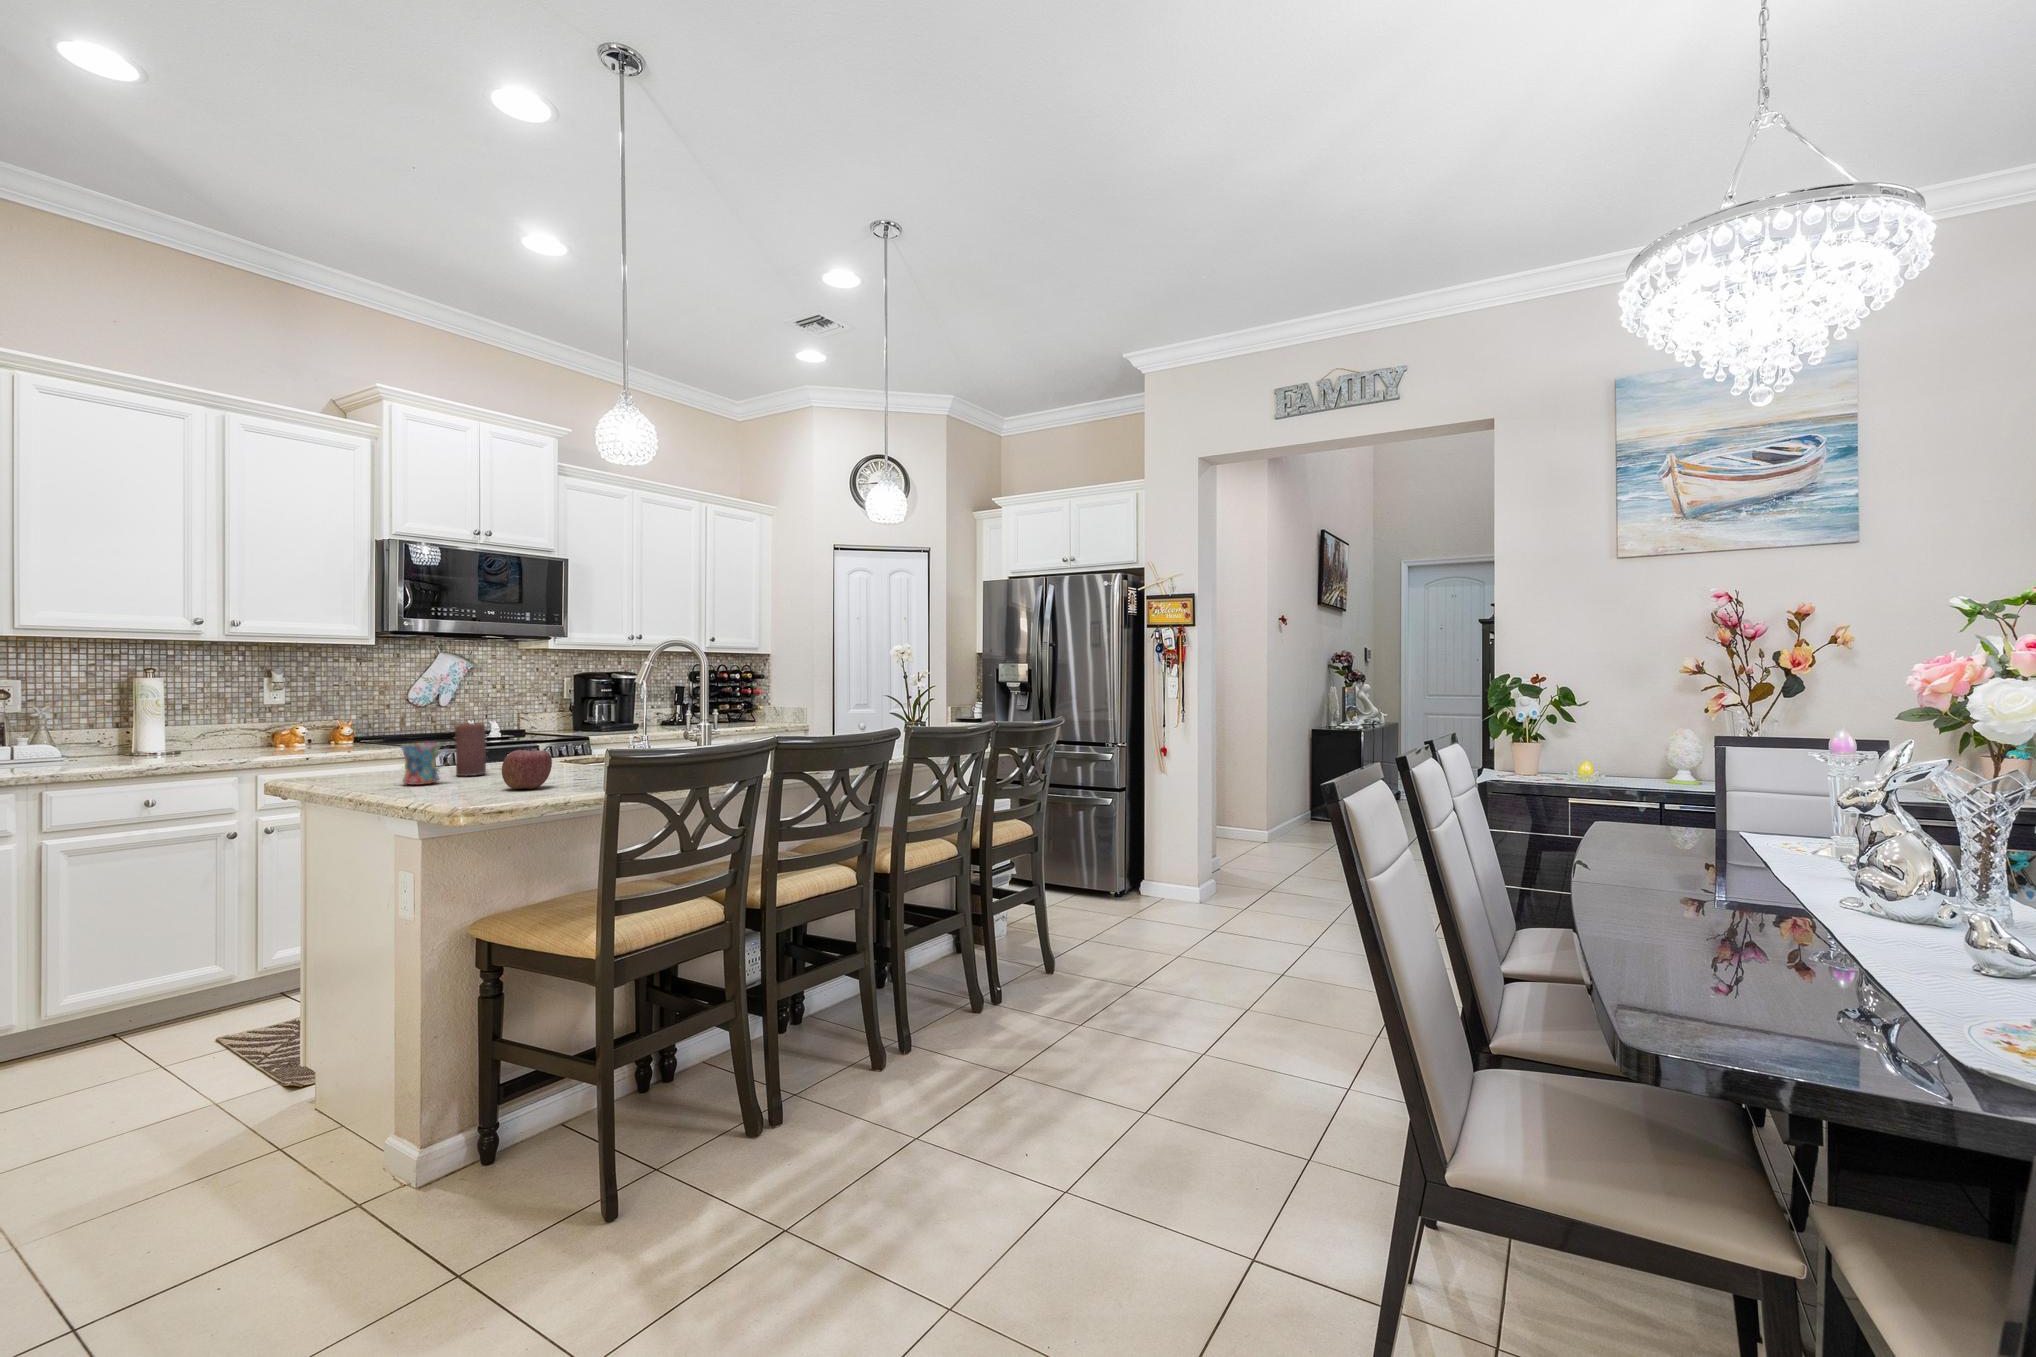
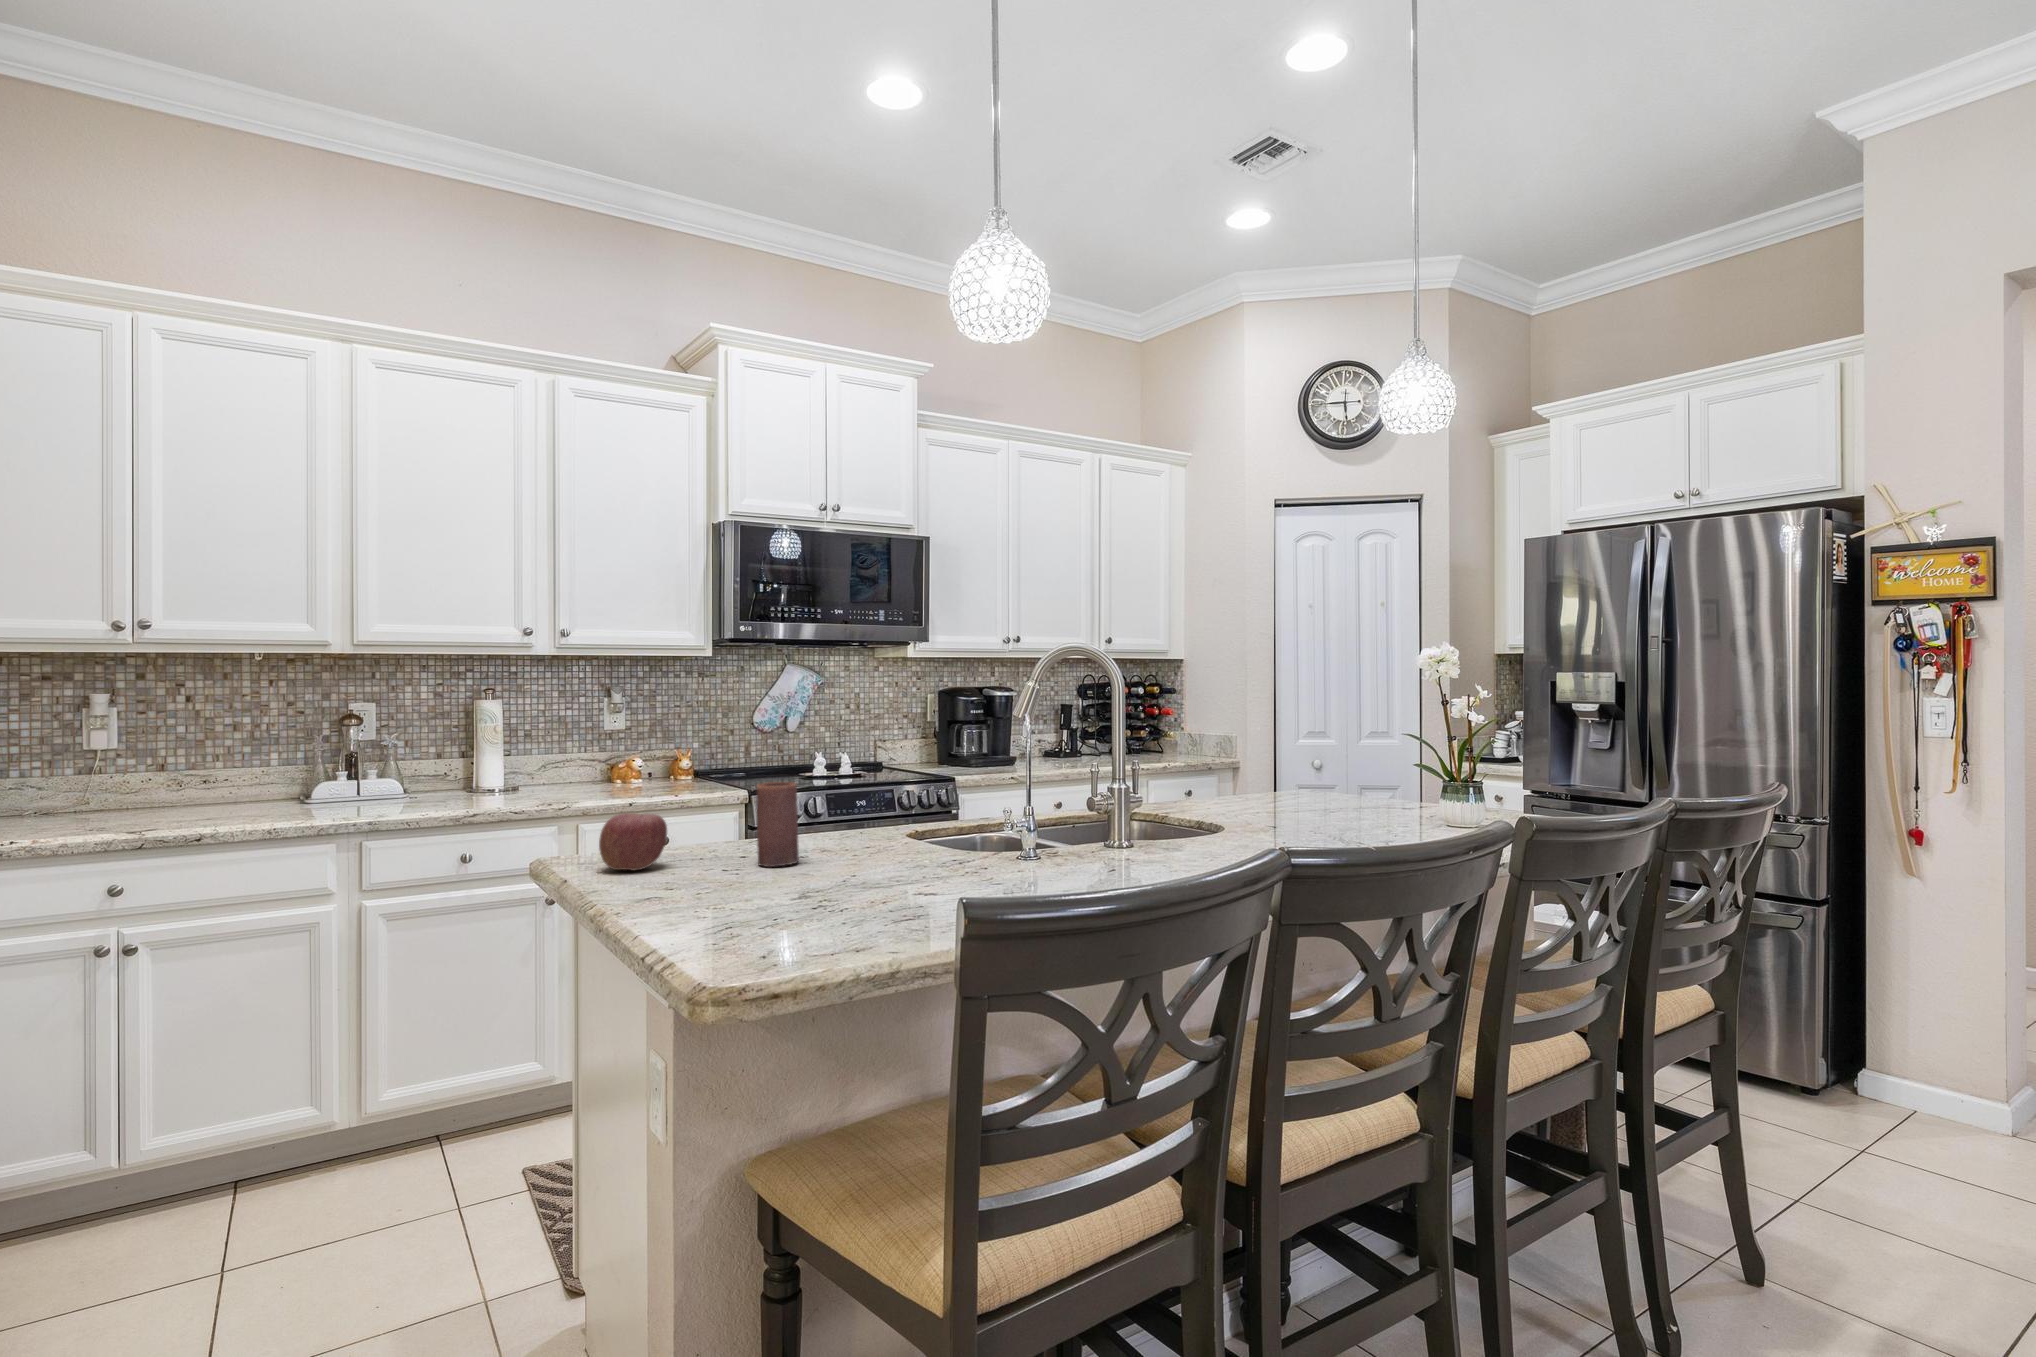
mug: present [401,743,453,785] -> none [672,818,744,886]
apple: present [502,750,552,789] -> present [599,813,667,870]

